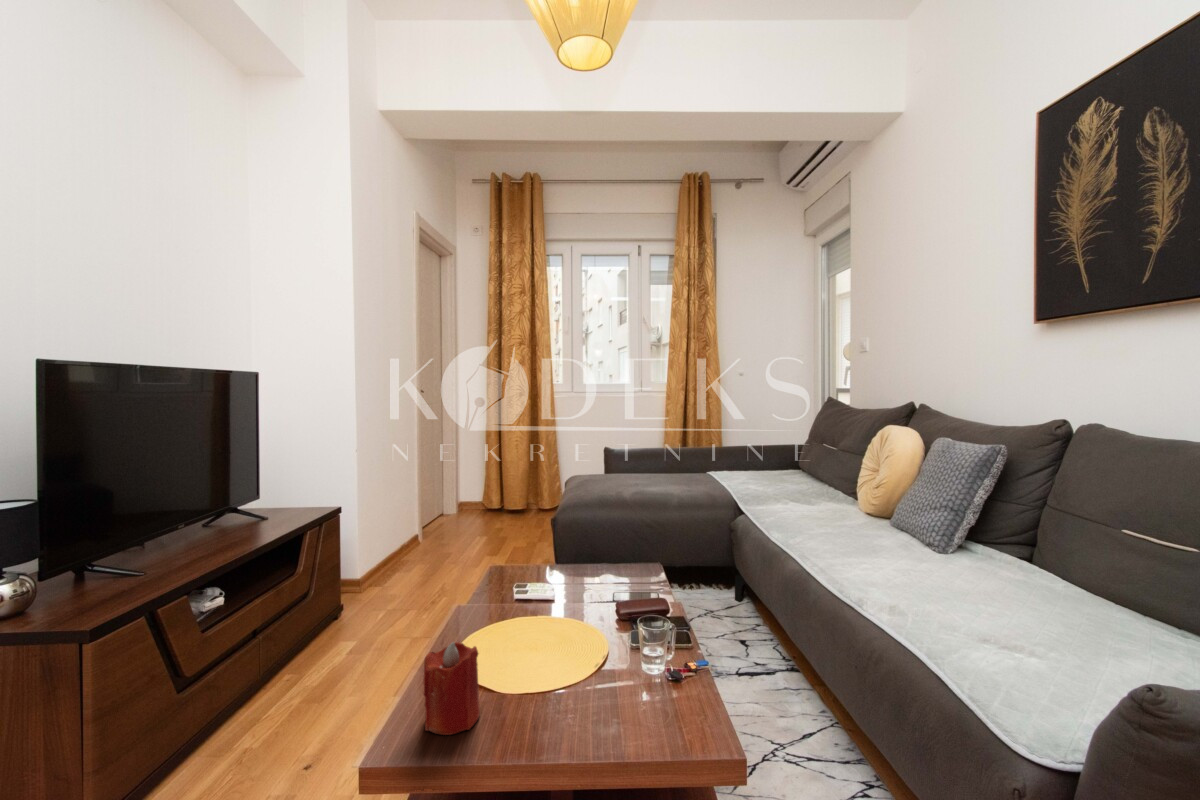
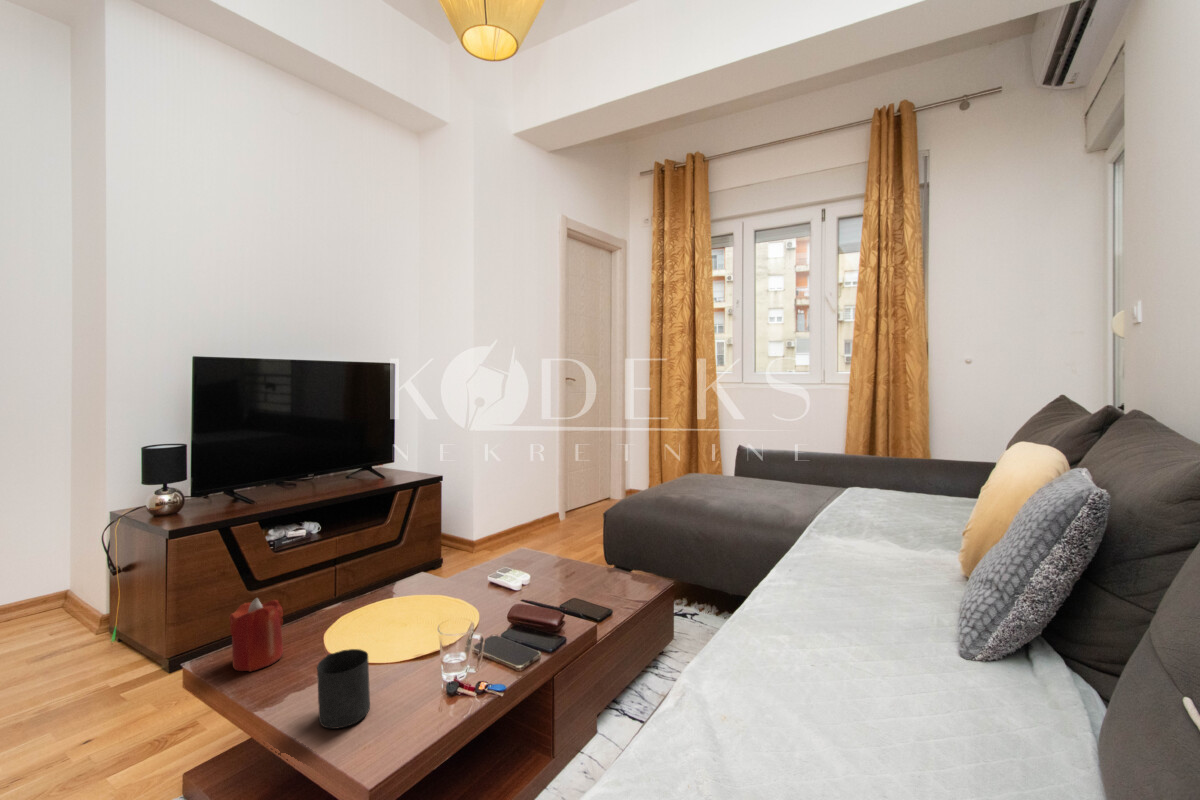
mug: none [606,652,670,734] -> present [317,649,370,729]

